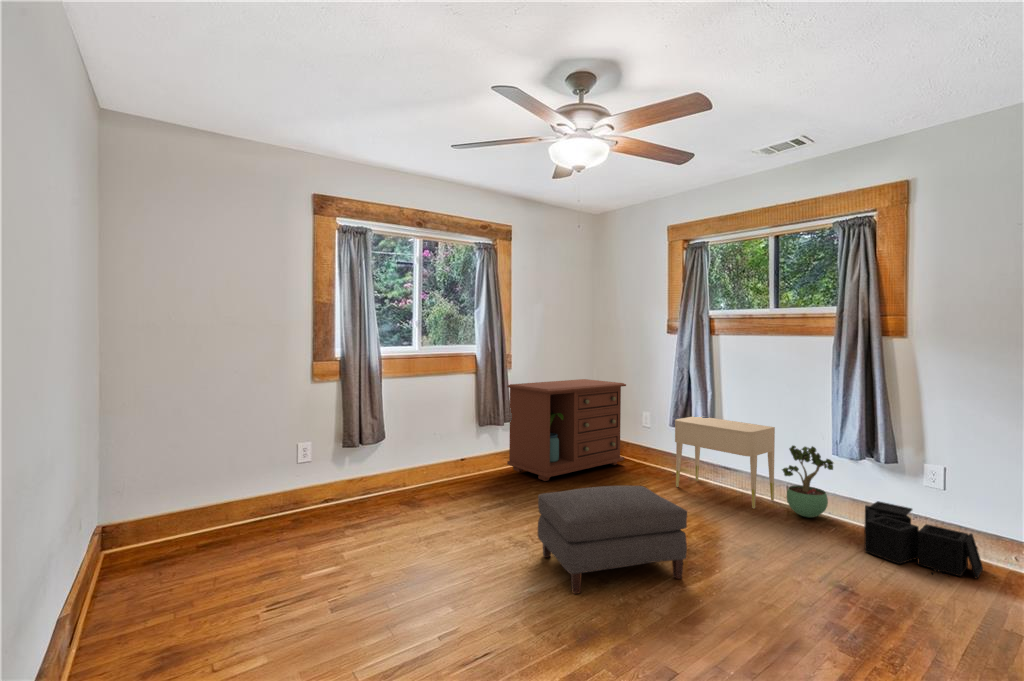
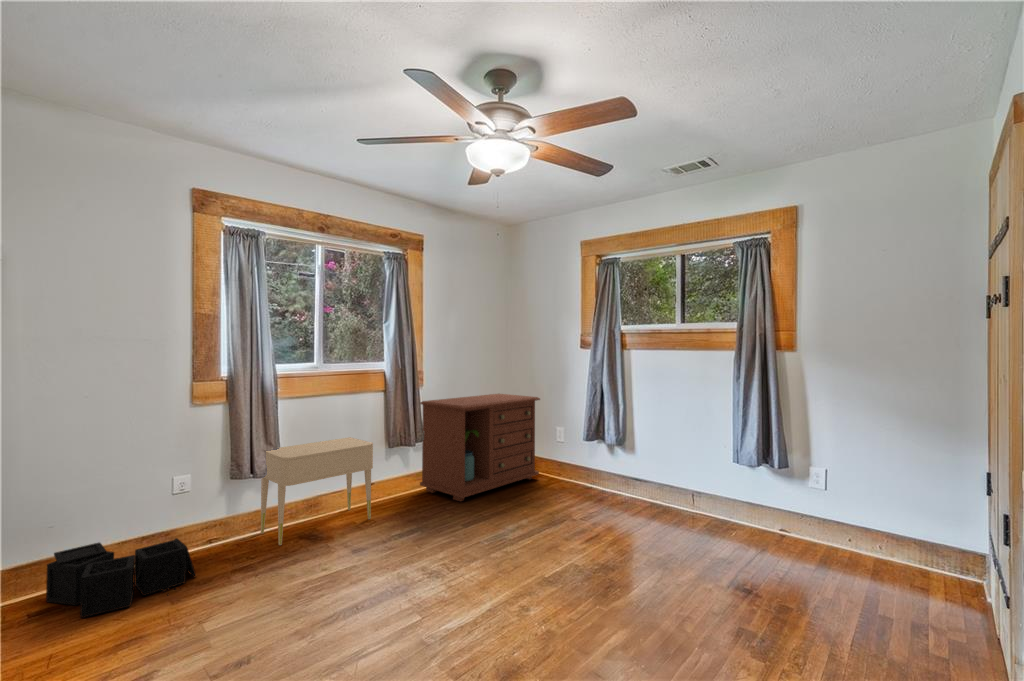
nightstand: present [675,416,775,508] -> present [261,437,373,545]
potted plant: present [782,446,833,517] -> none [690,456,738,525]
ottoman: present [538,485,687,594] -> none [454,507,611,637]
storage bin: present [864,501,983,578] -> present [46,538,196,618]

